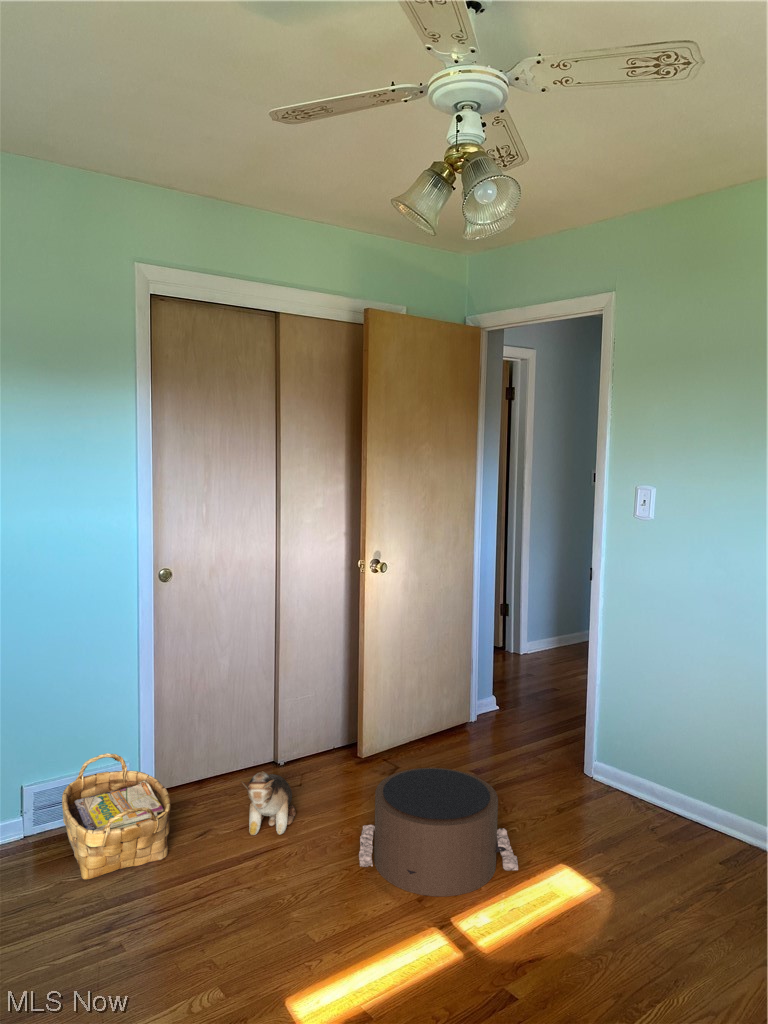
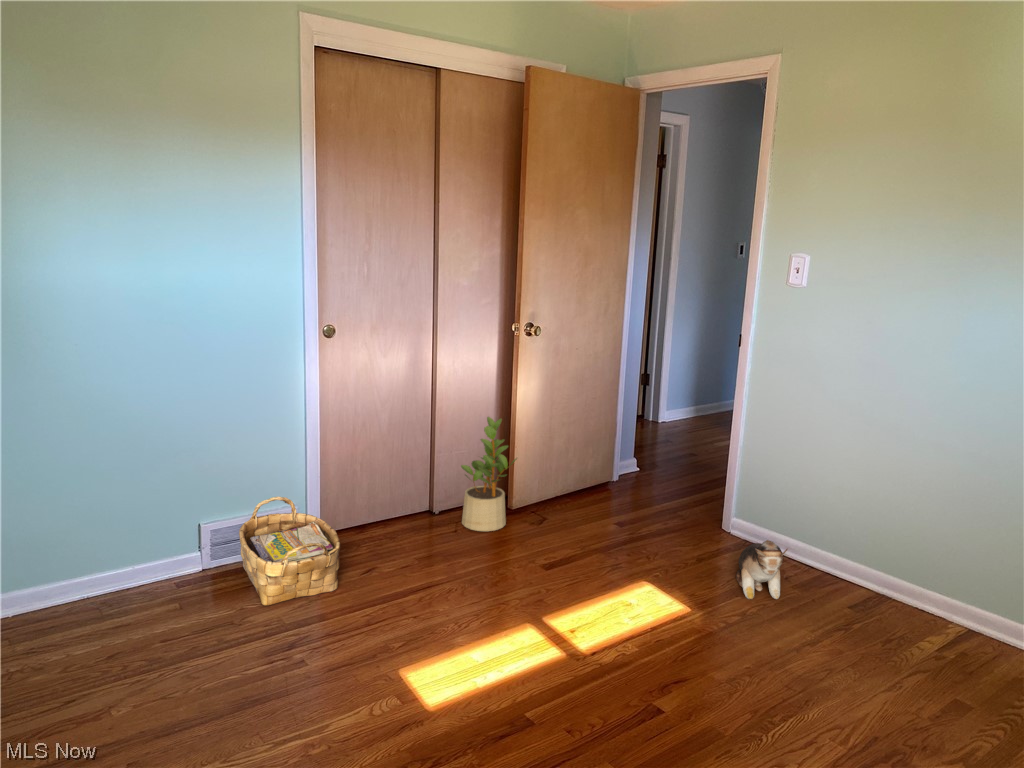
potted plant: none [306,659,365,783] -> present [461,417,516,531]
pouf: present [359,768,518,896] -> none [515,517,662,627]
plush toy: present [242,771,296,835] -> present [736,540,788,599]

